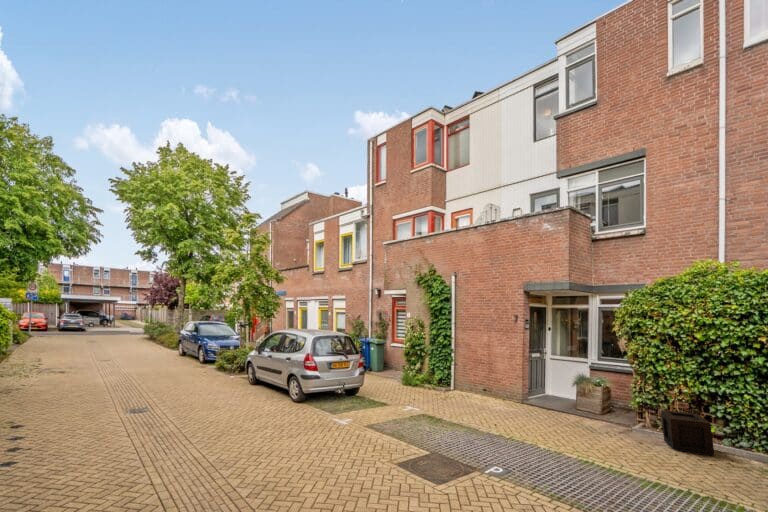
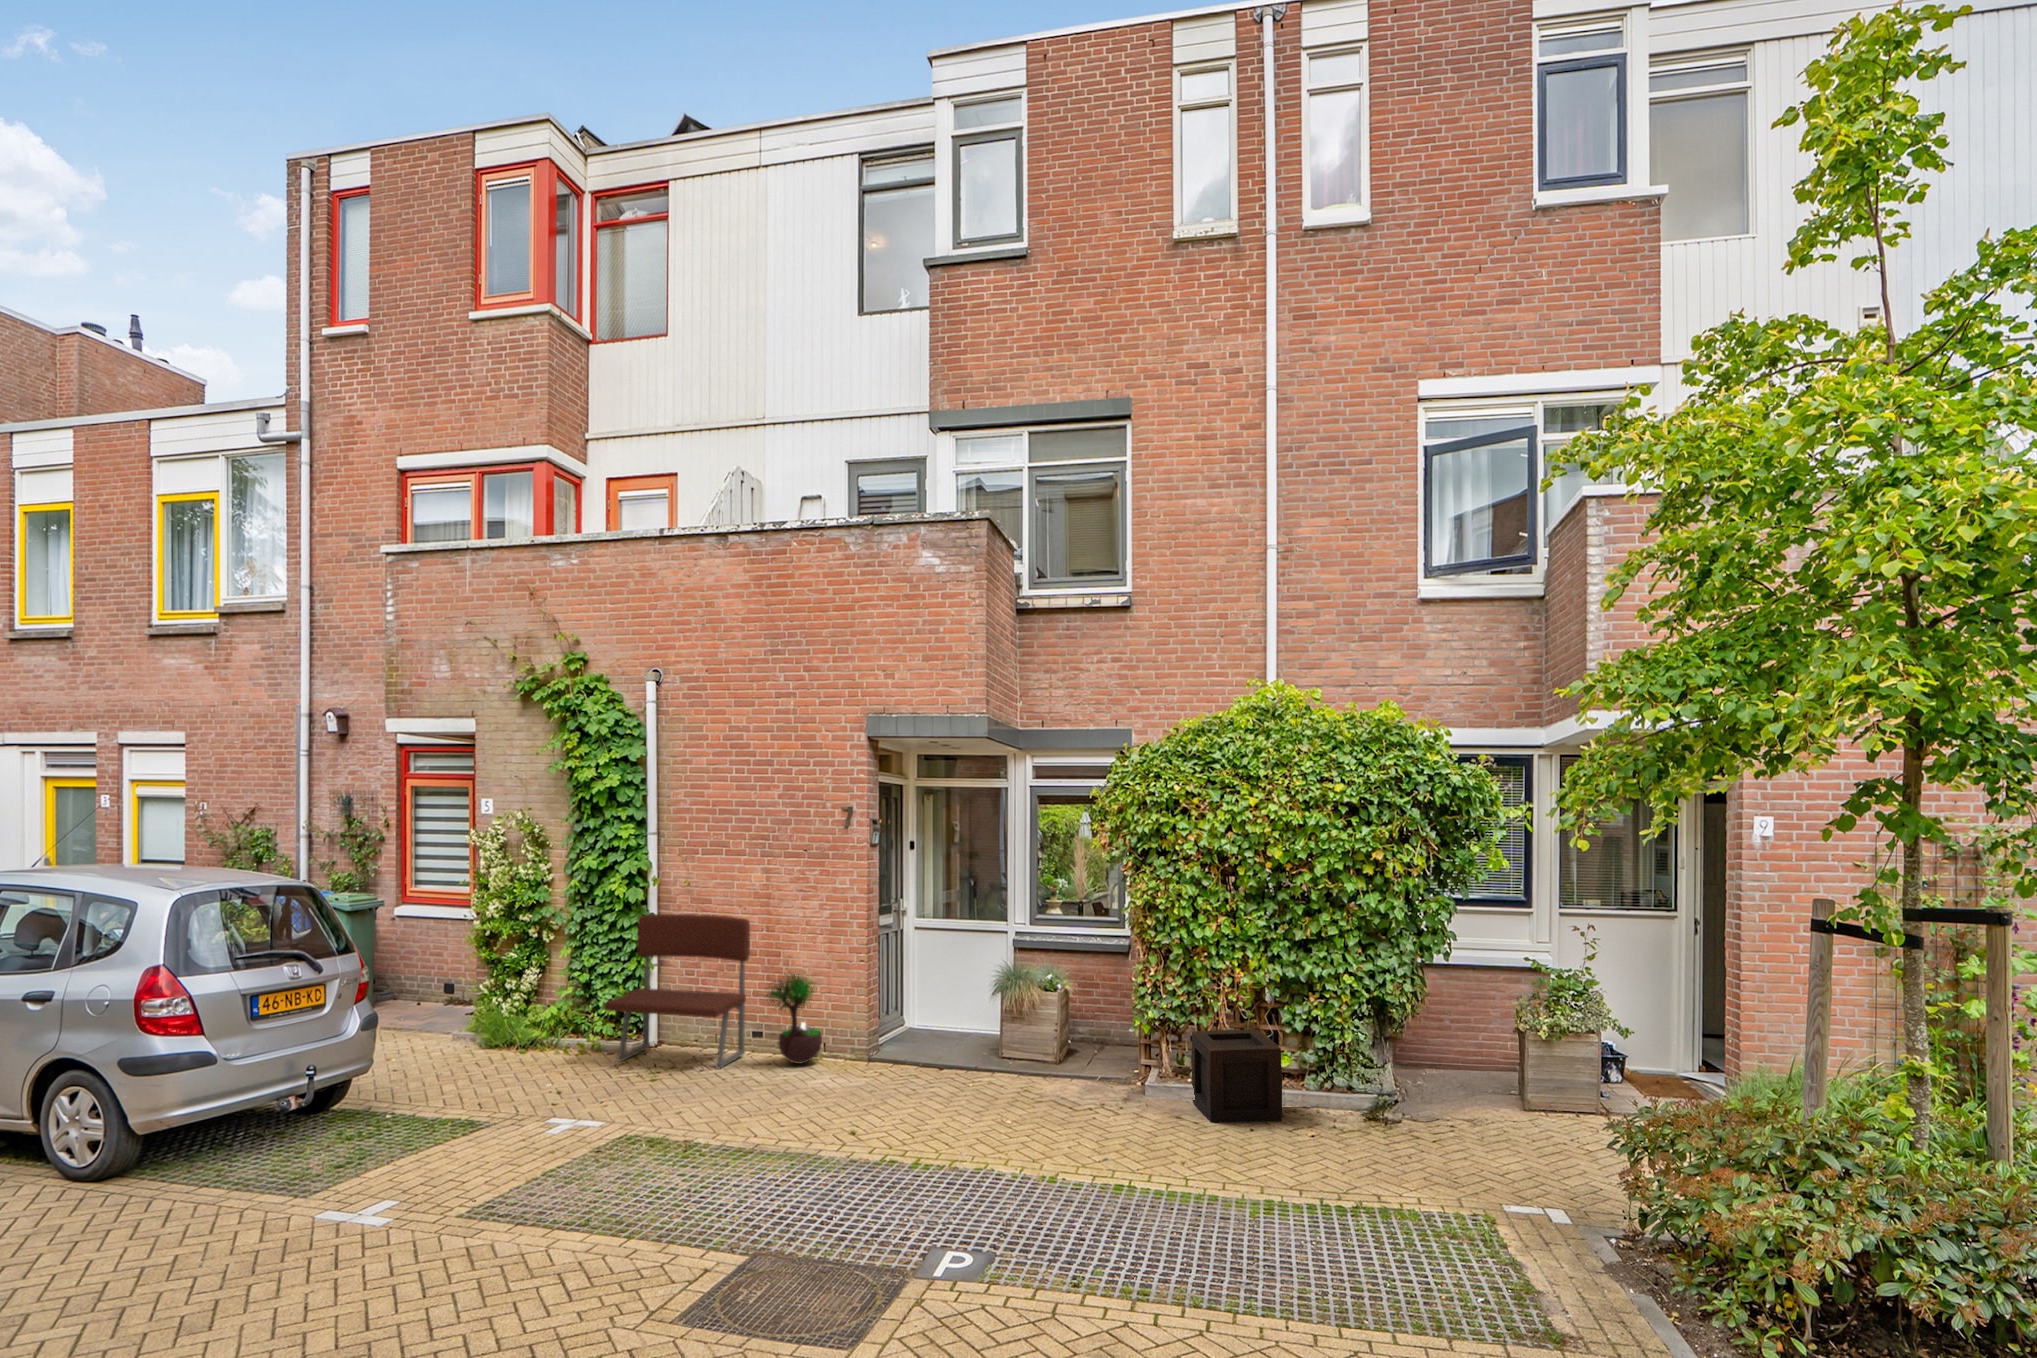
bench: none [437,348,481,399] -> present [604,914,750,1069]
potted tree: none [485,367,506,401] -> present [765,968,822,1064]

